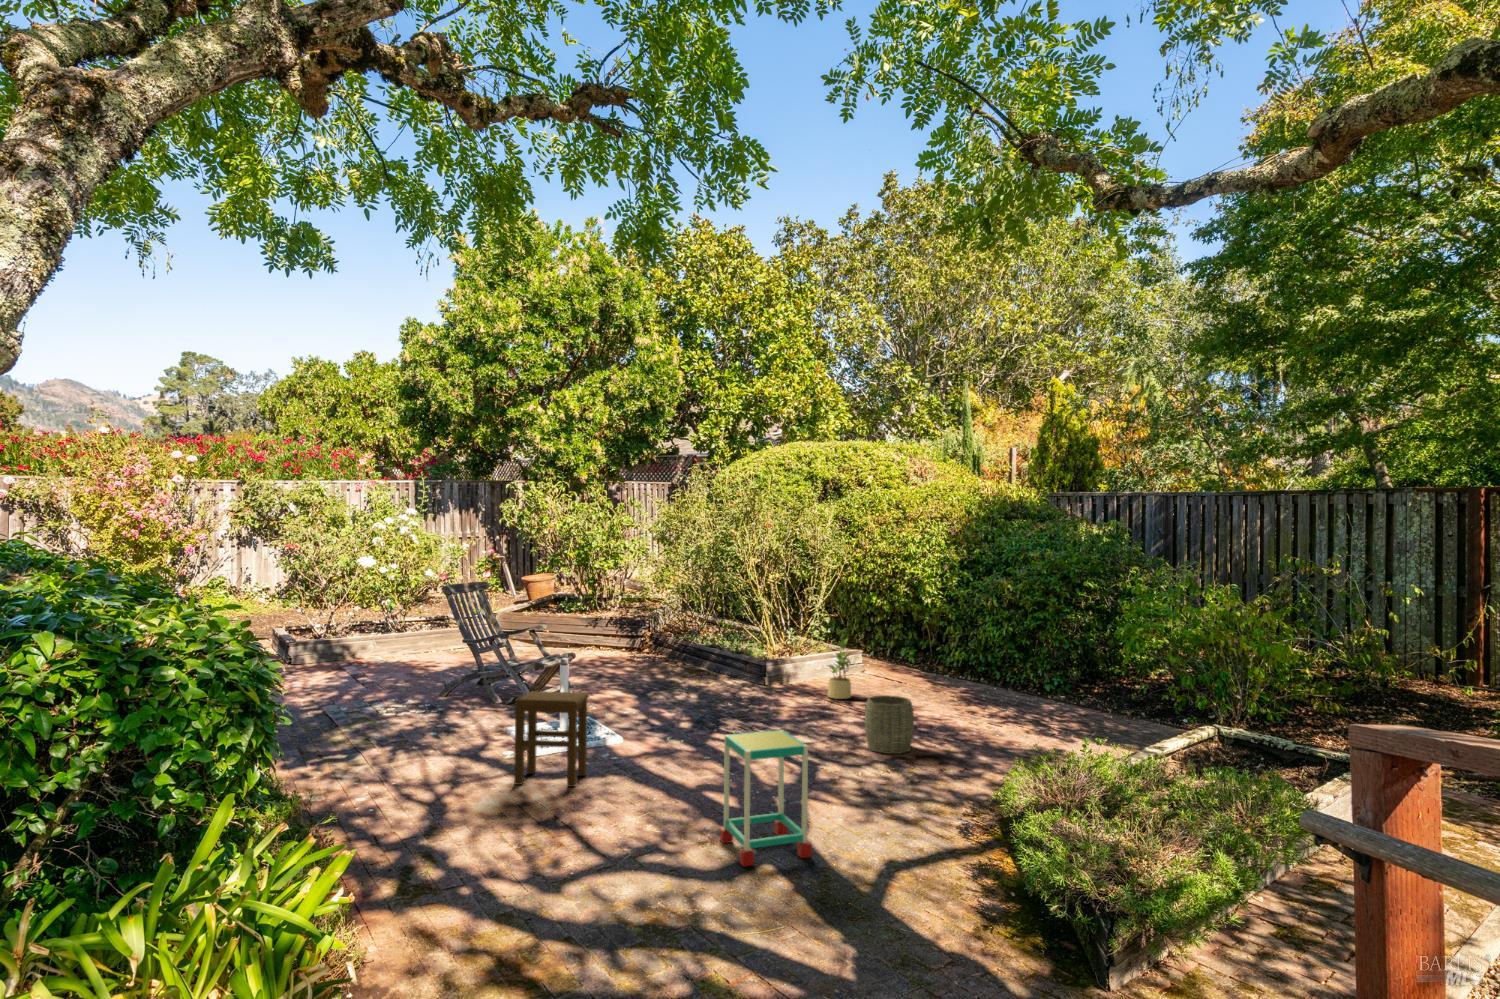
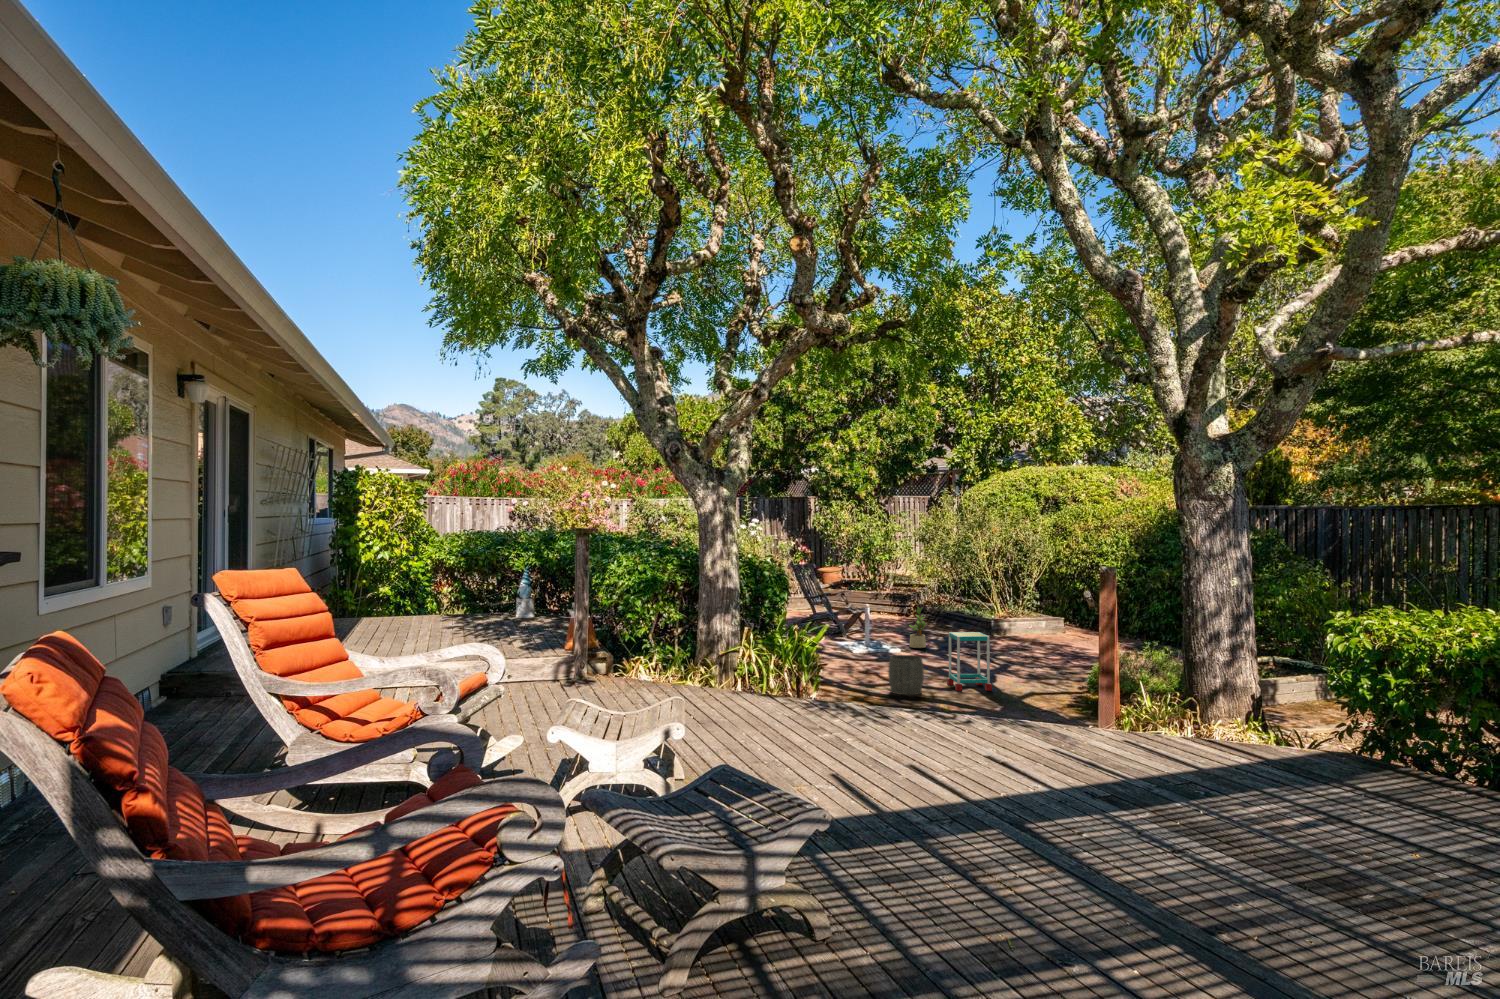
potted plant: present [828,638,851,699] -> present [909,607,926,648]
stool: present [514,691,589,787] -> none [841,618,880,666]
woven basket: present [865,695,914,754] -> present [888,655,924,695]

